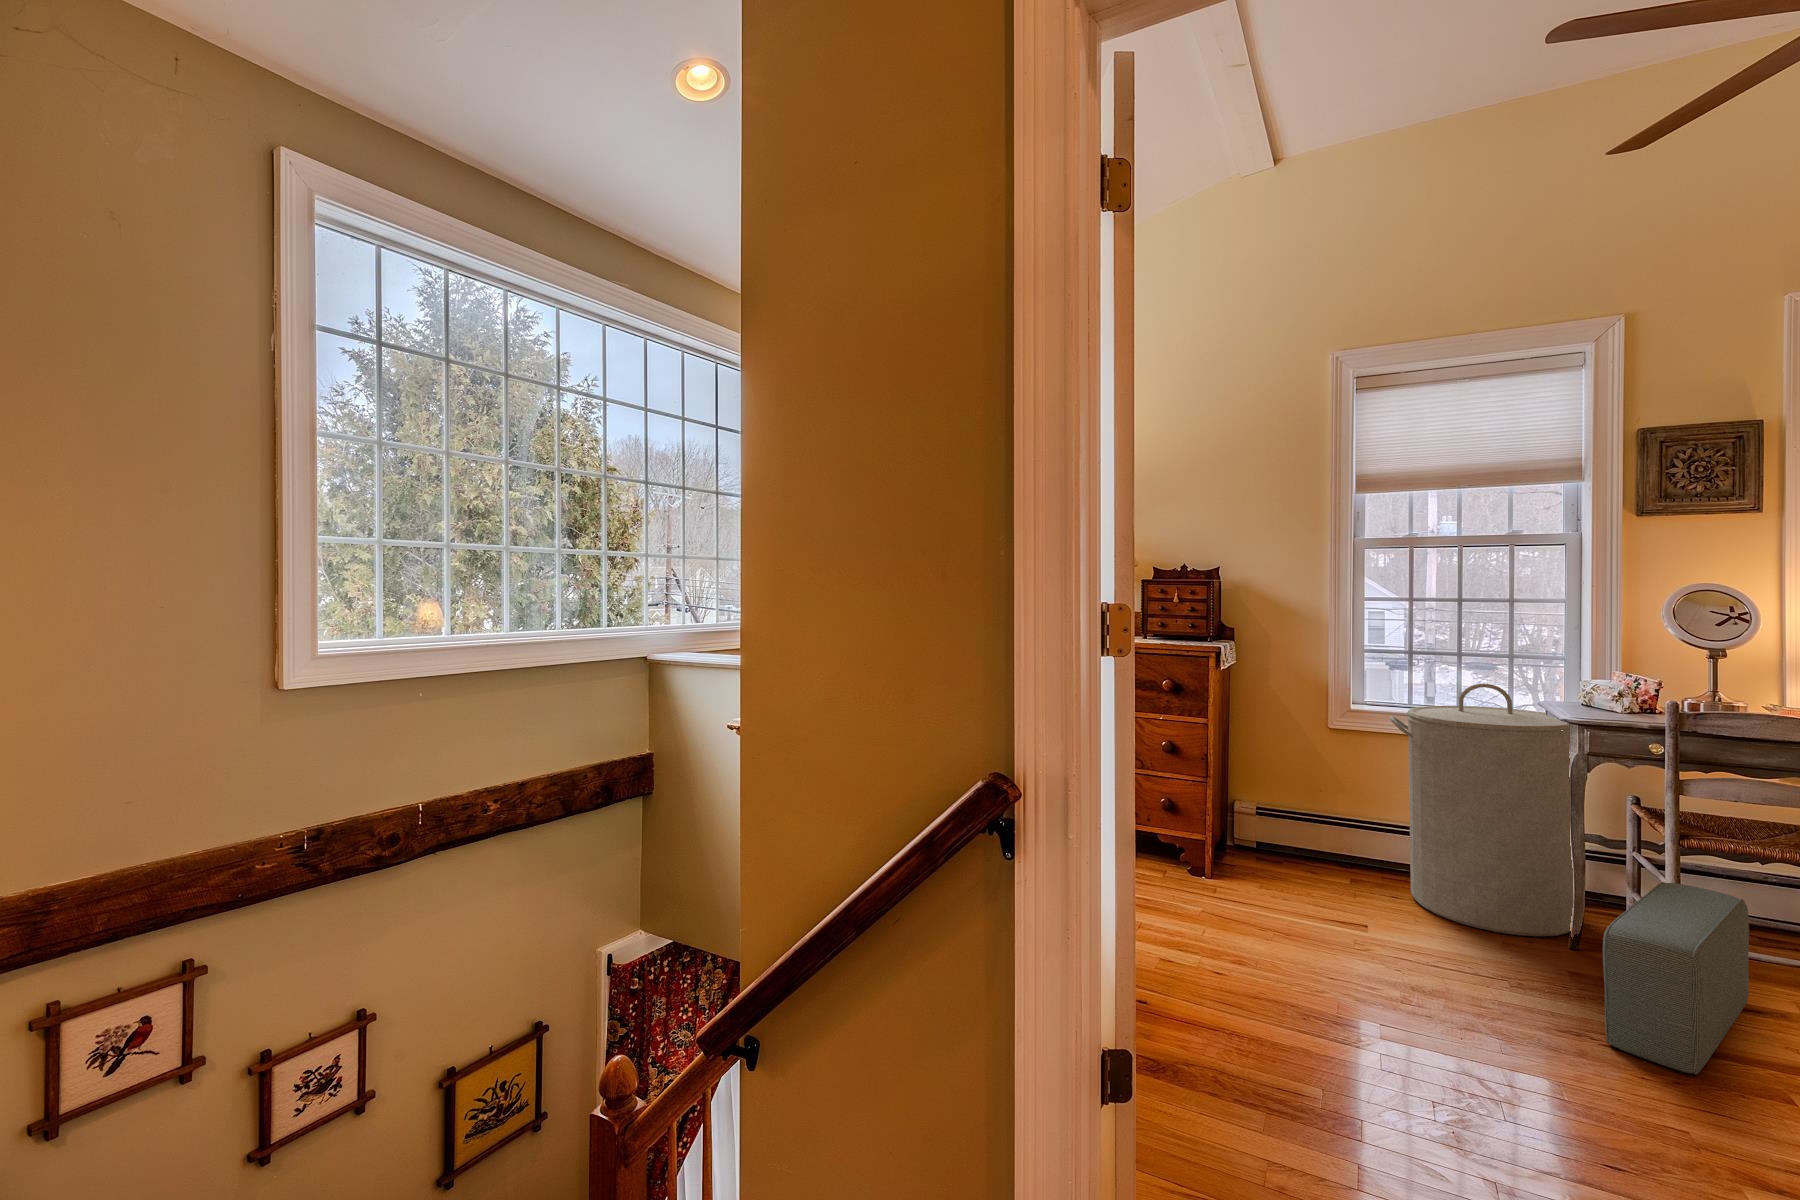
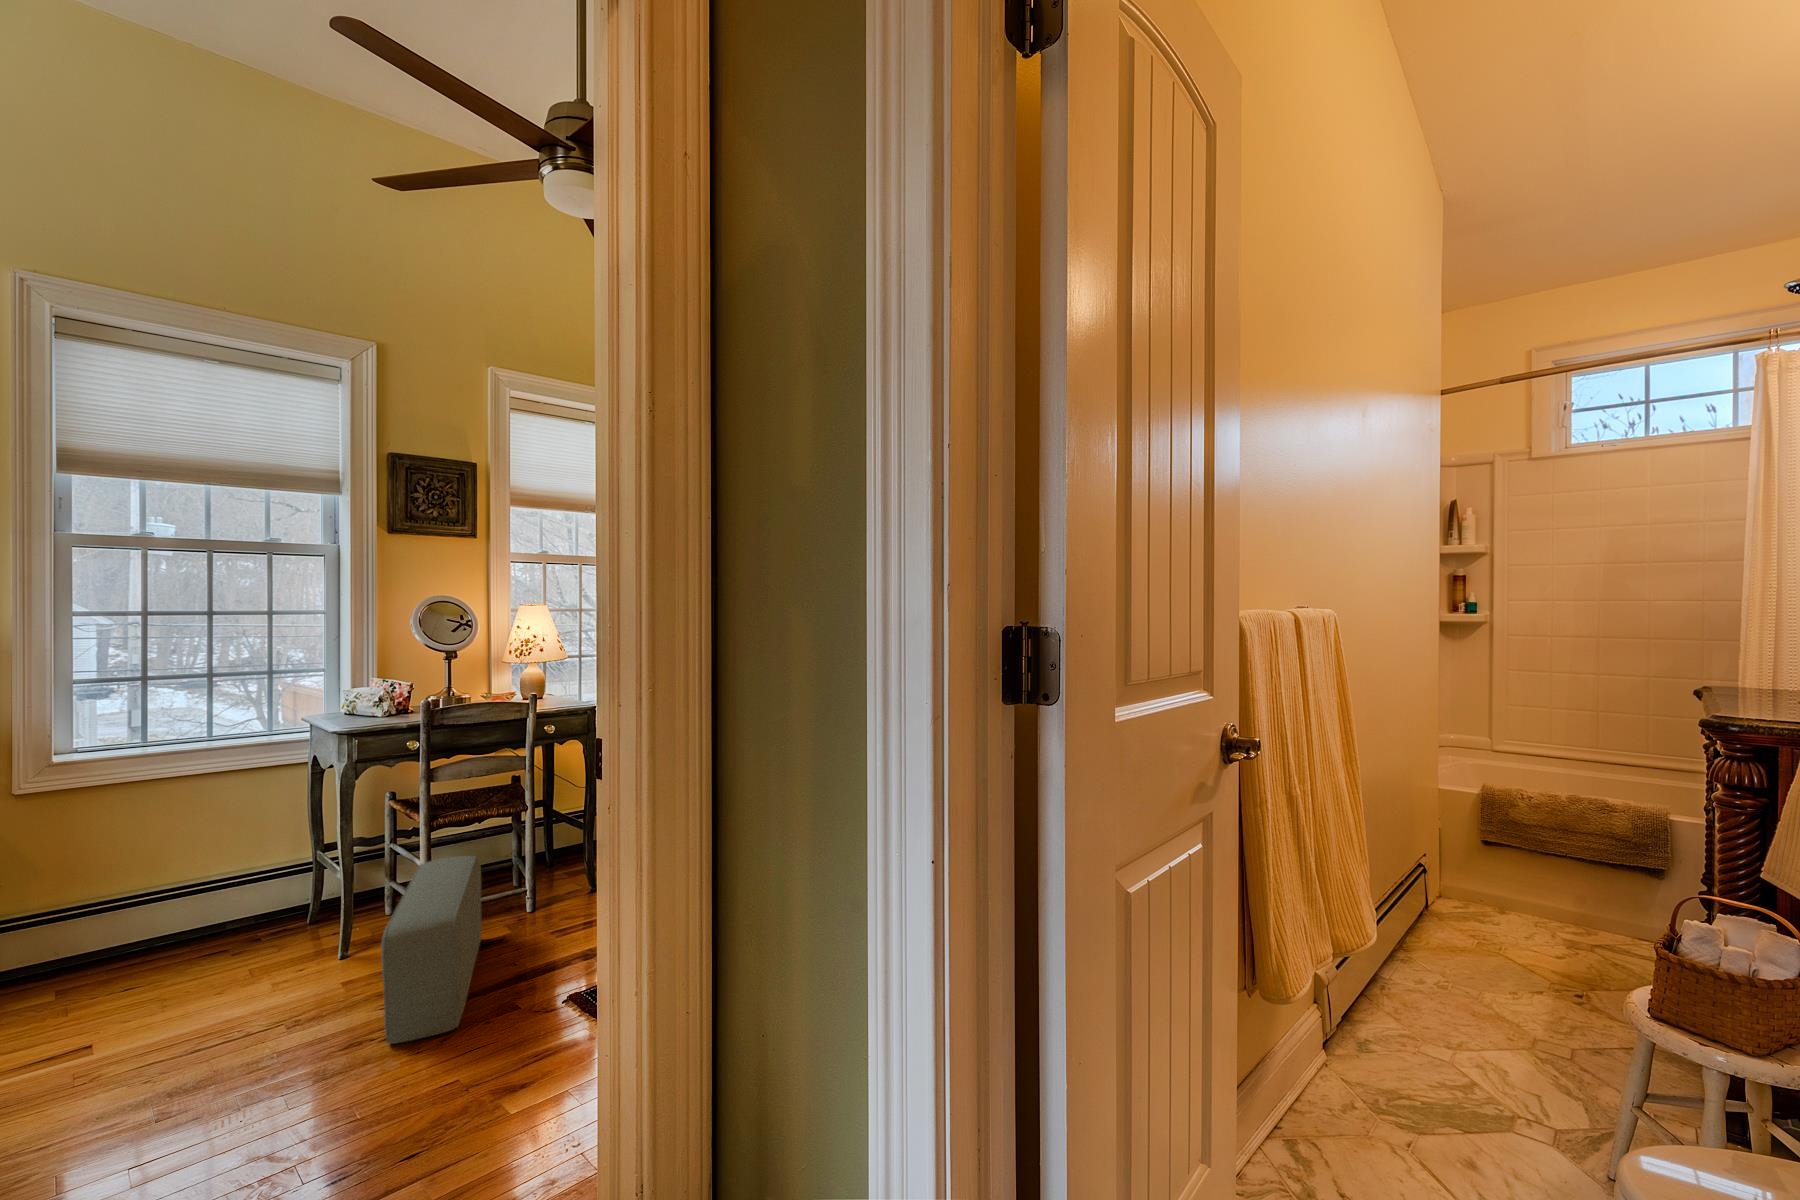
laundry hamper: present [1389,684,1573,936] -> none [114,707,363,996]

